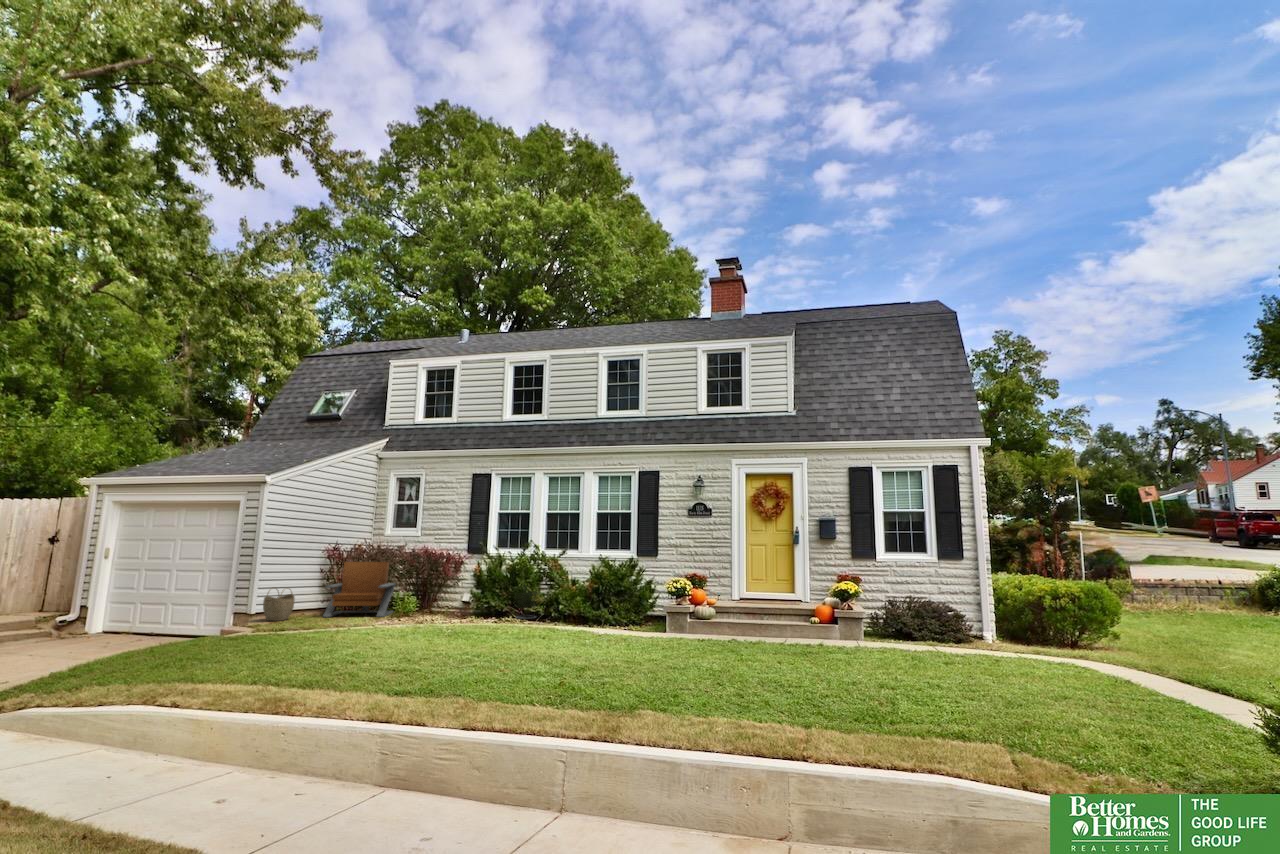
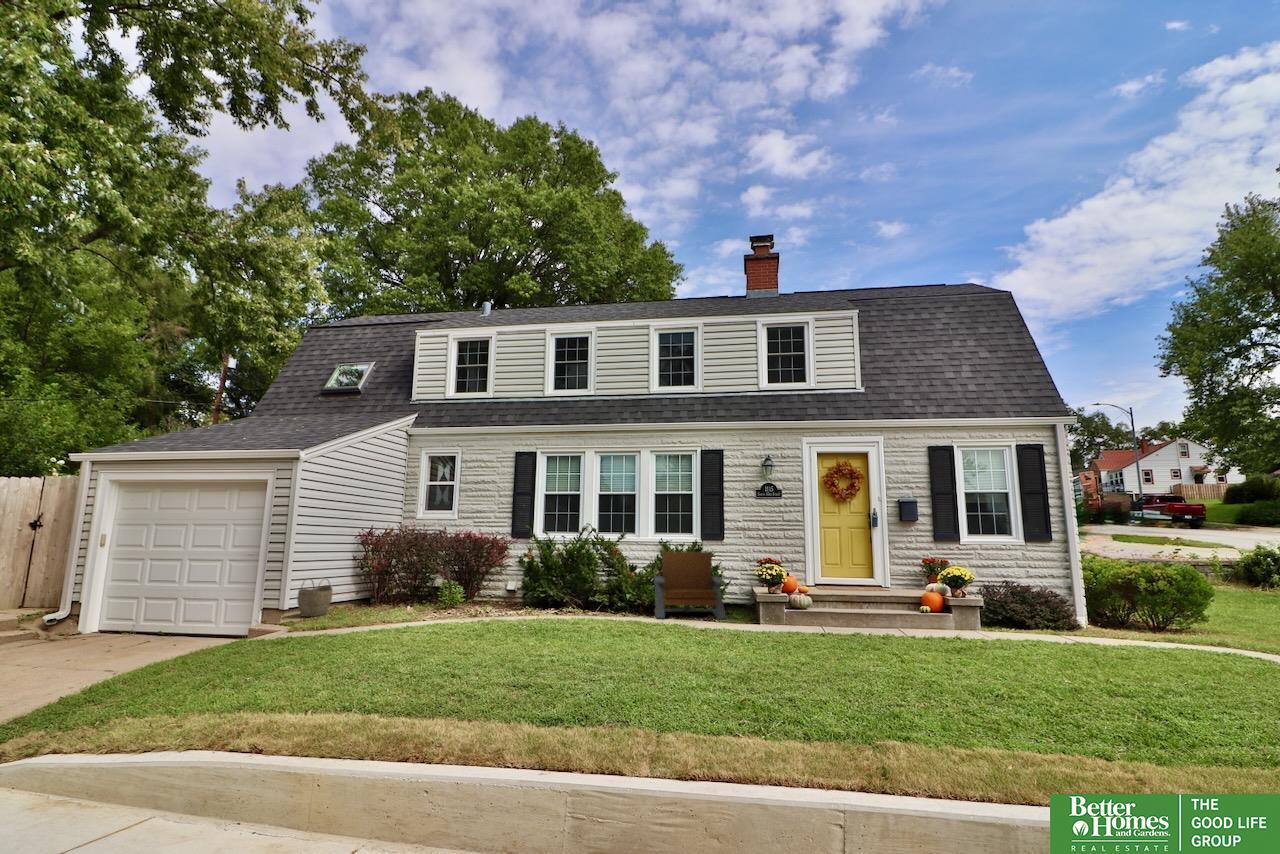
lounge chair: present [323,562,396,617] -> present [654,551,726,619]
potted tree: present [516,582,537,619] -> none [578,567,604,609]

